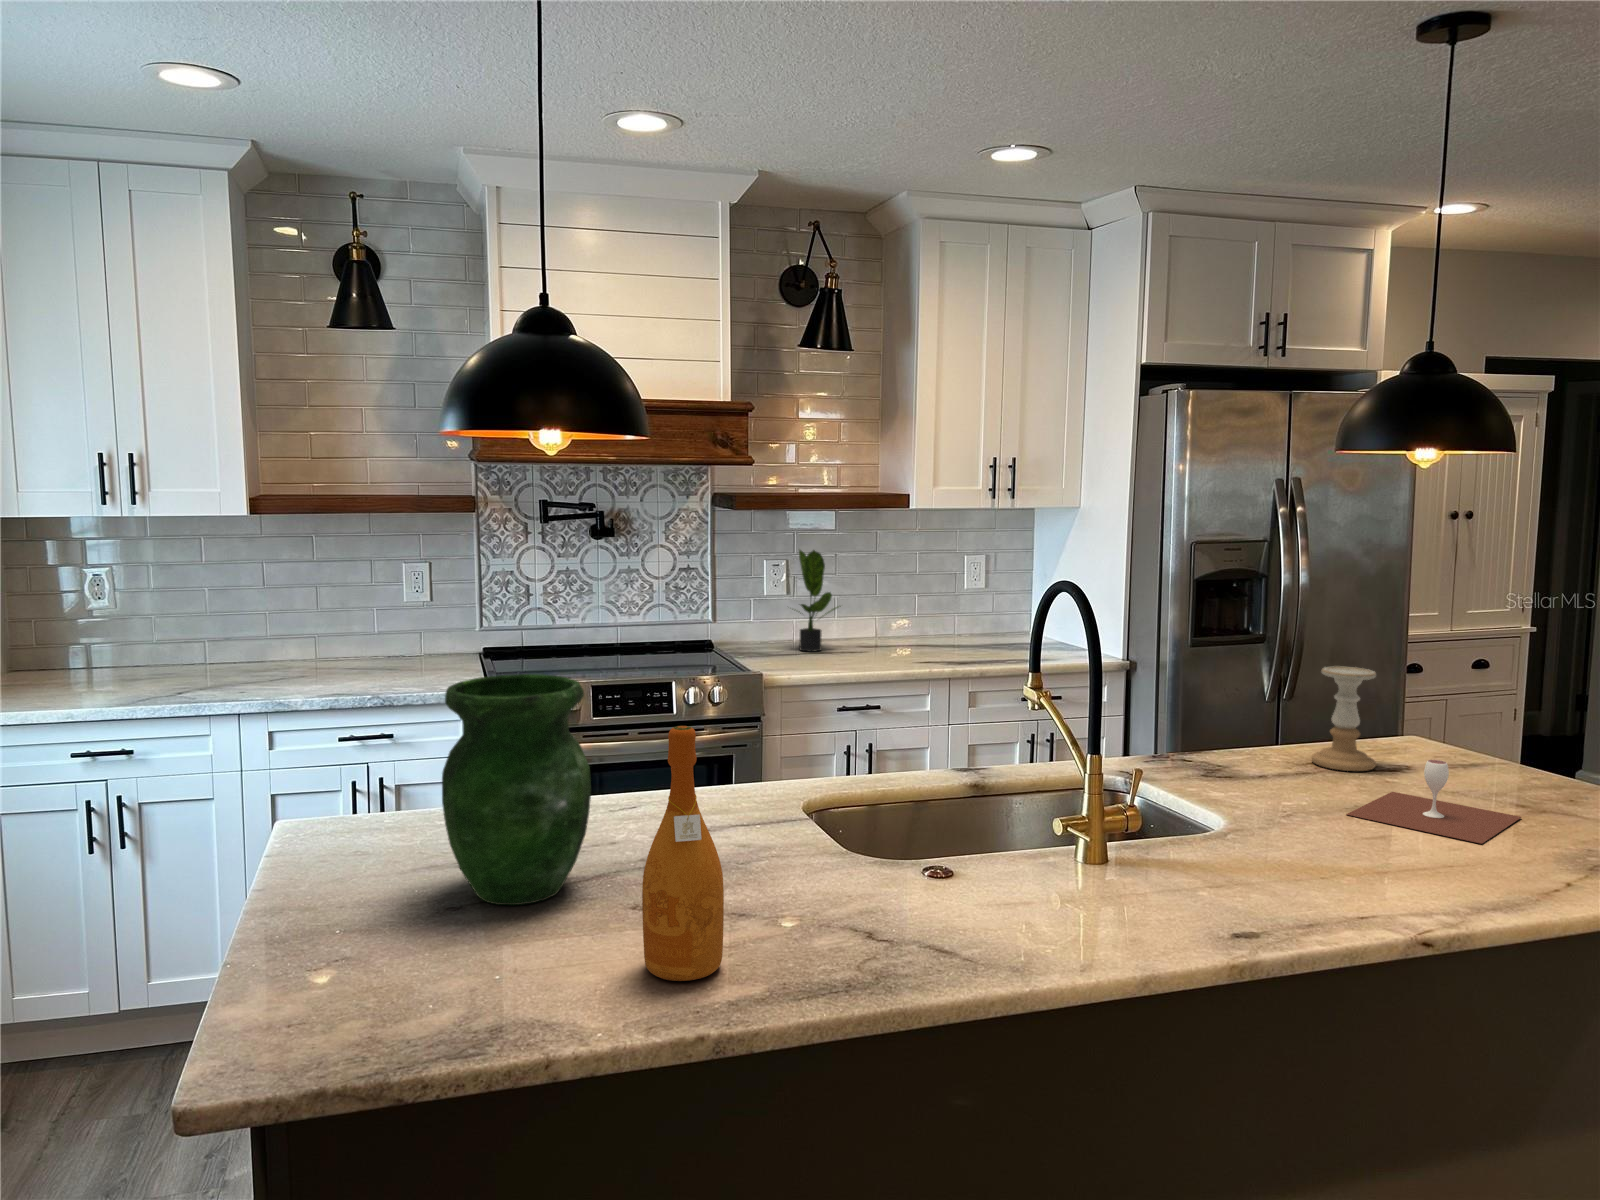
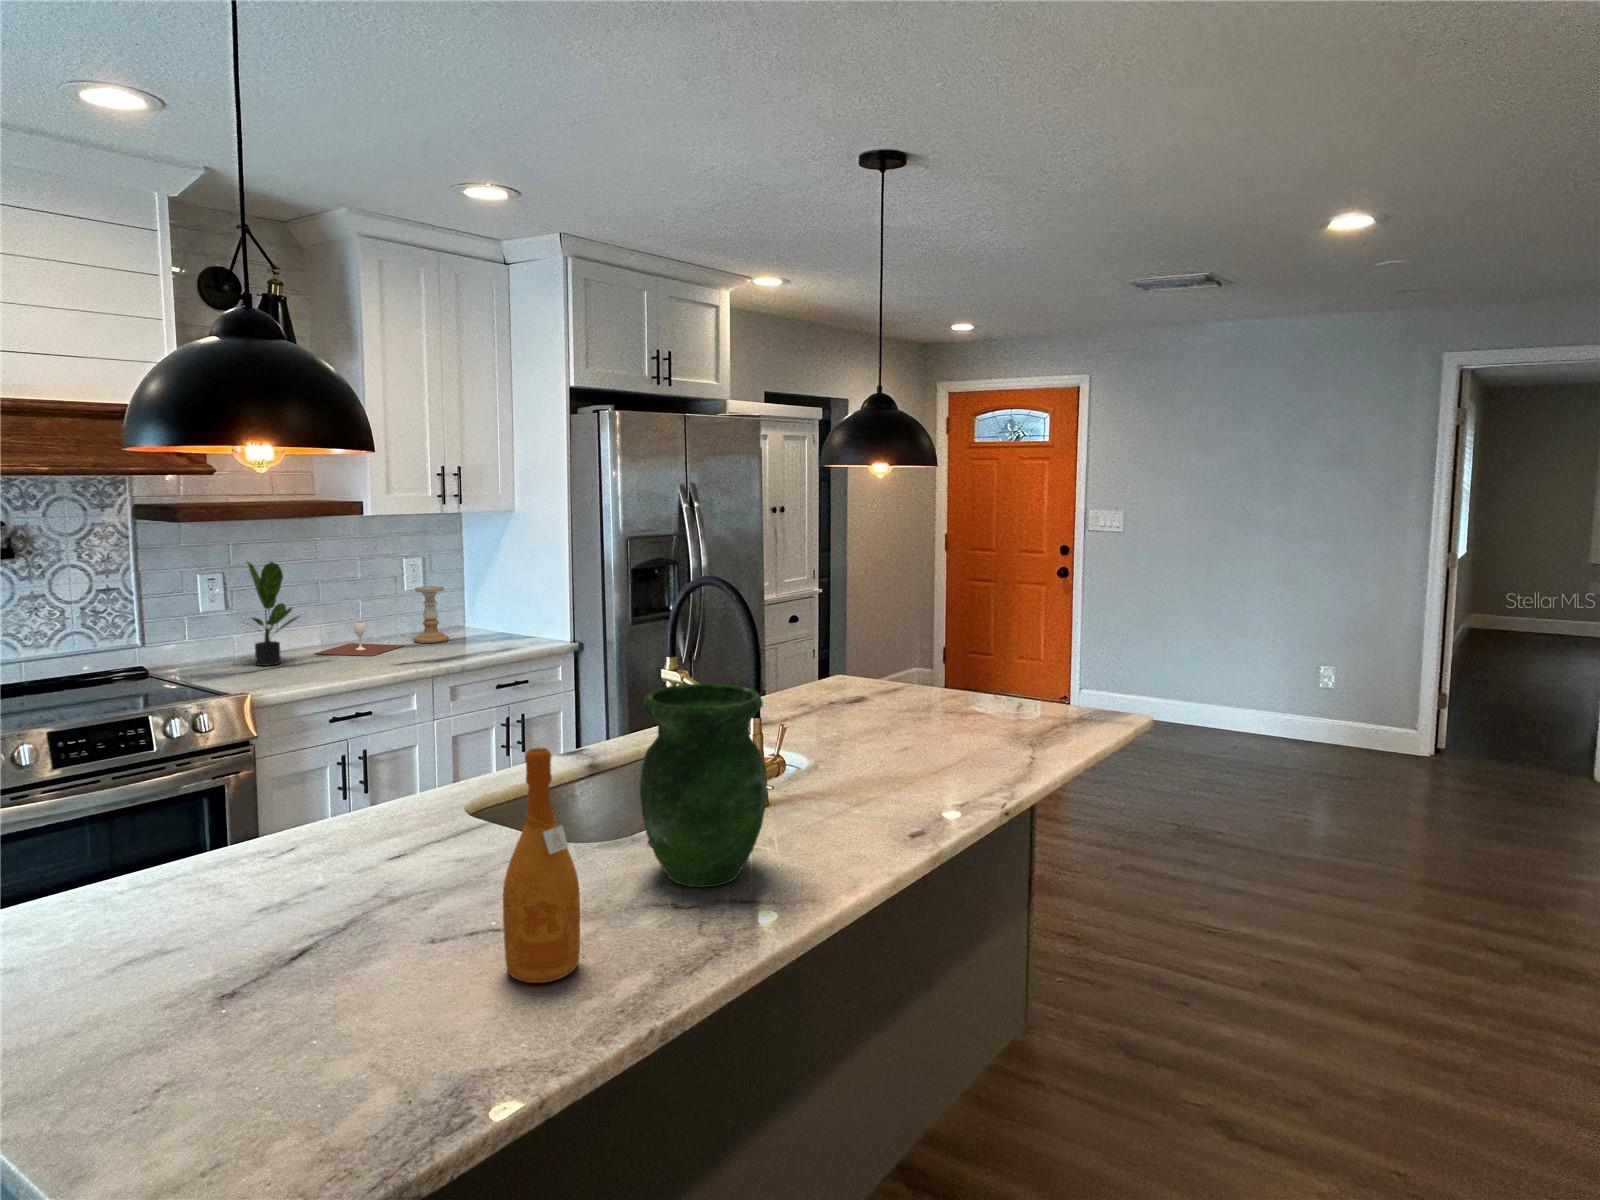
candle holder: present [1312,666,1376,771] -> present [414,586,448,643]
vase: present [442,674,591,905] -> present [640,683,767,888]
wine glass: present [1347,760,1521,844] -> present [315,621,404,656]

